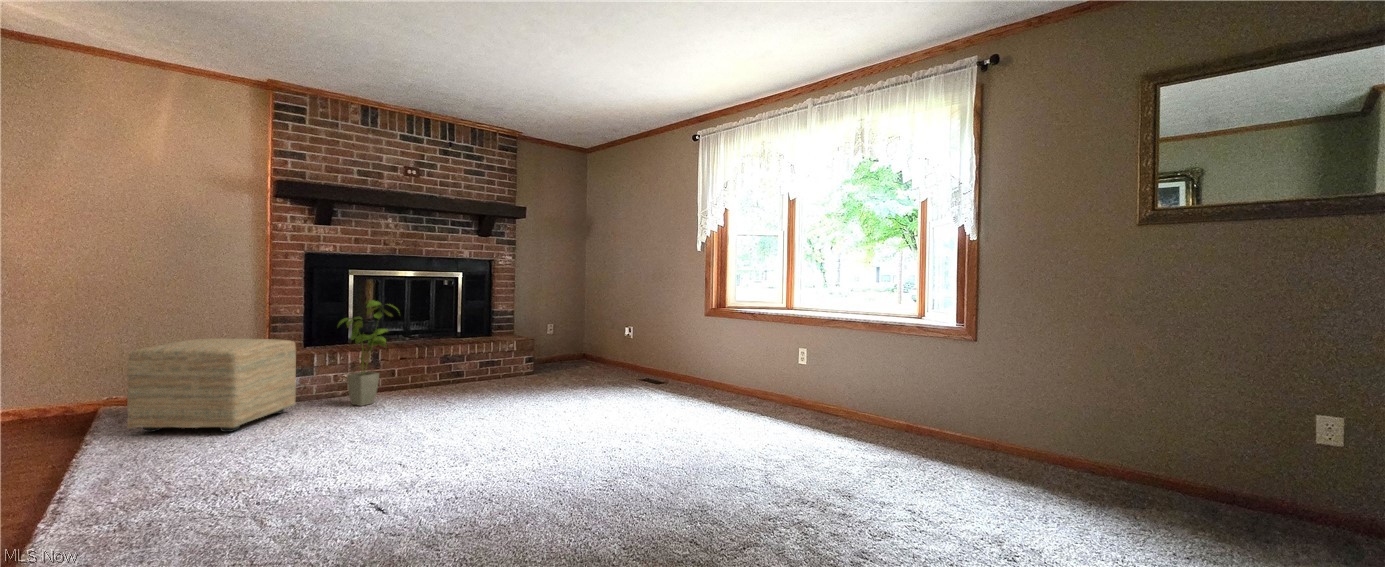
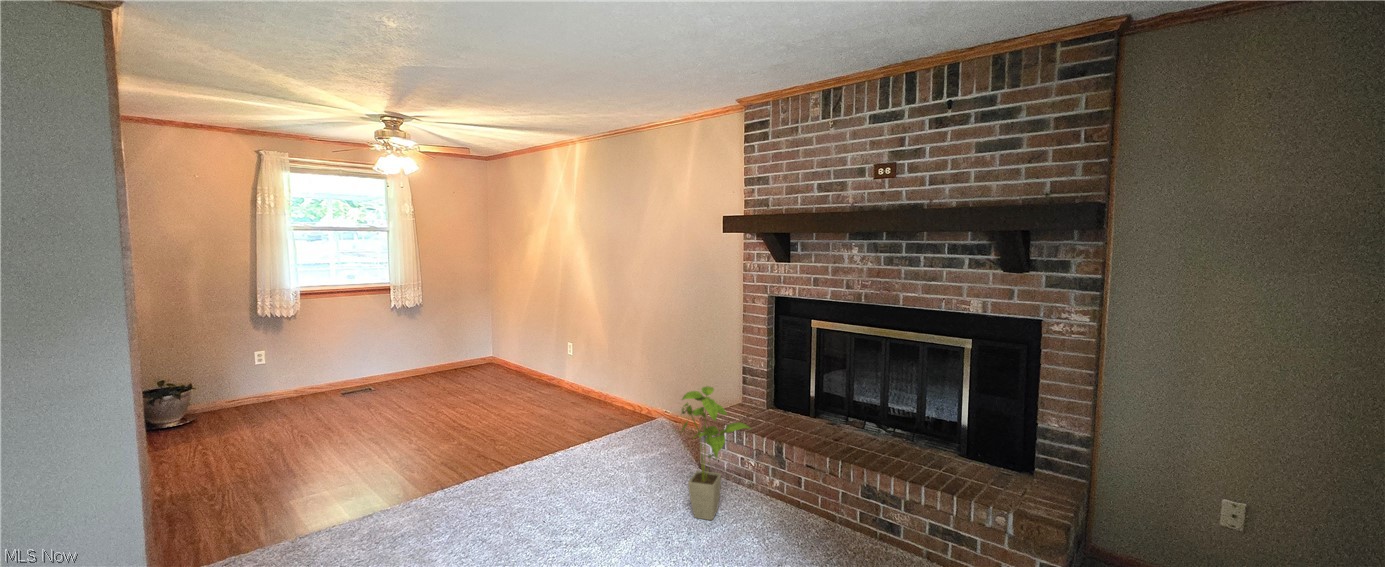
ottoman: present [127,338,296,432] -> none [564,387,662,494]

